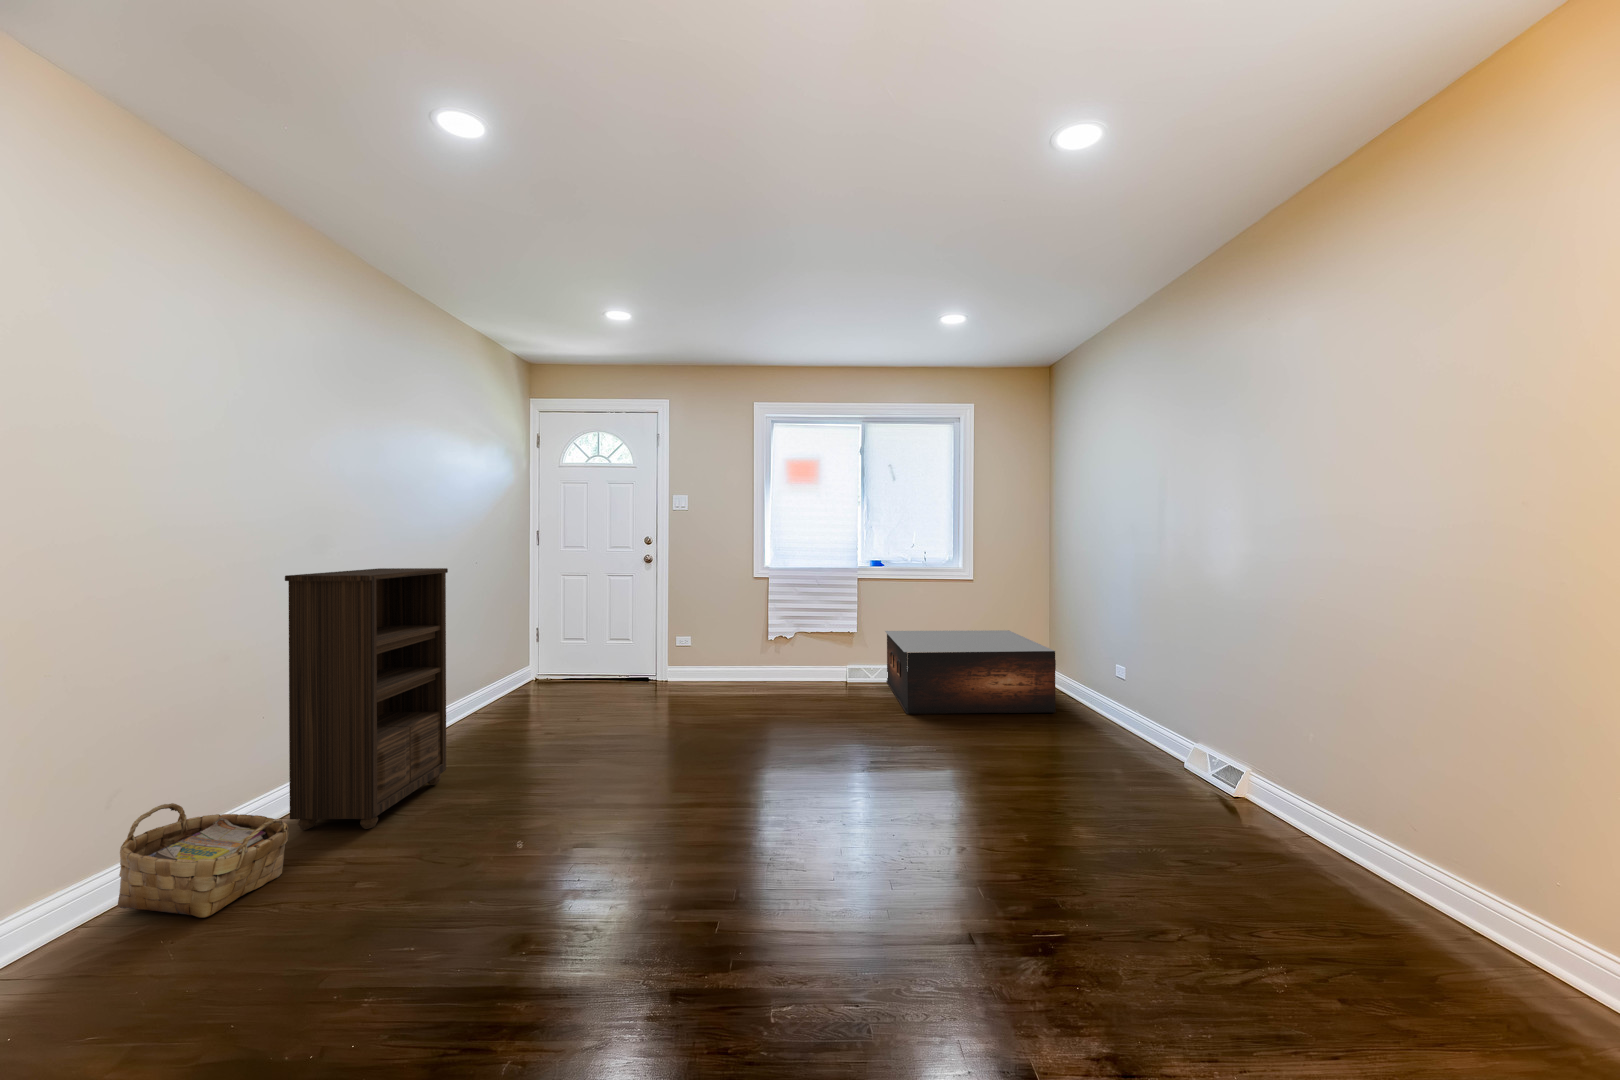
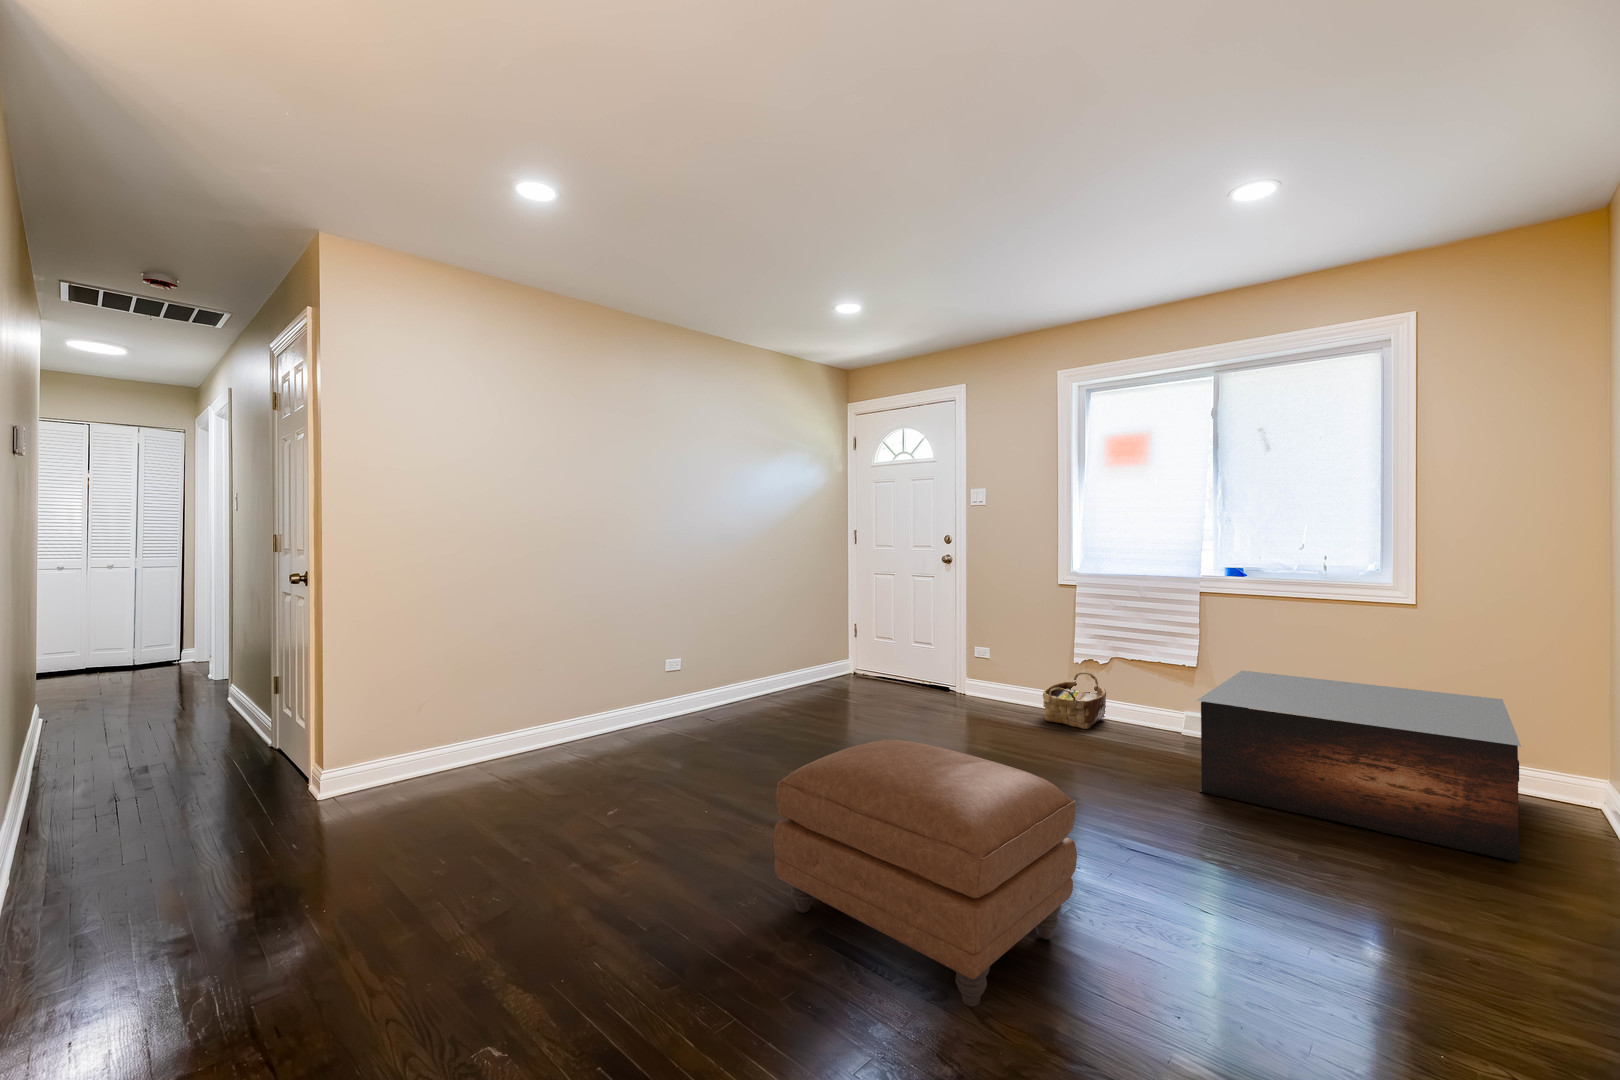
bookshelf: present [285,568,448,830] -> none [553,560,676,759]
ottoman: none [805,704,1008,863] -> present [774,739,1077,1006]
woven basket: present [118,803,289,917] -> present [1043,672,1106,729]

